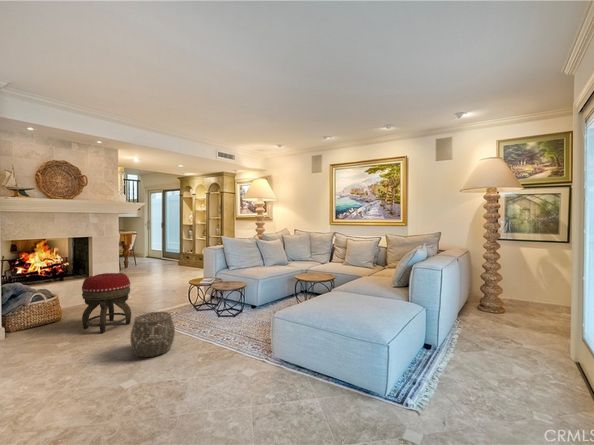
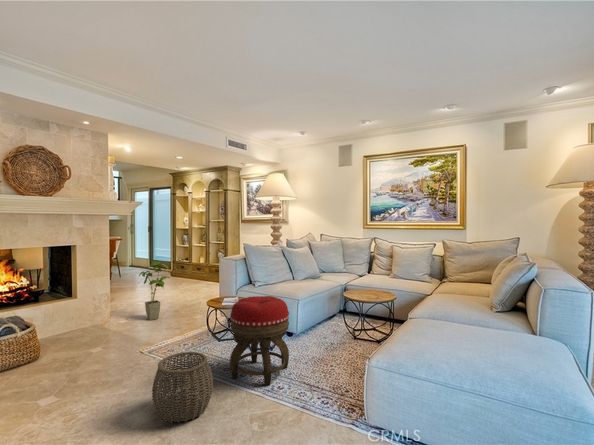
house plant: none [141,250,167,296] -> present [139,261,169,320]
footstool: present [82,273,131,333] -> present [230,296,289,385]

